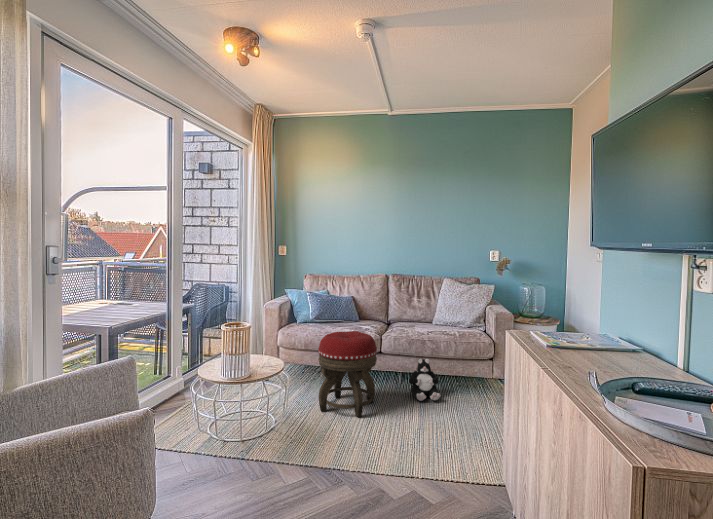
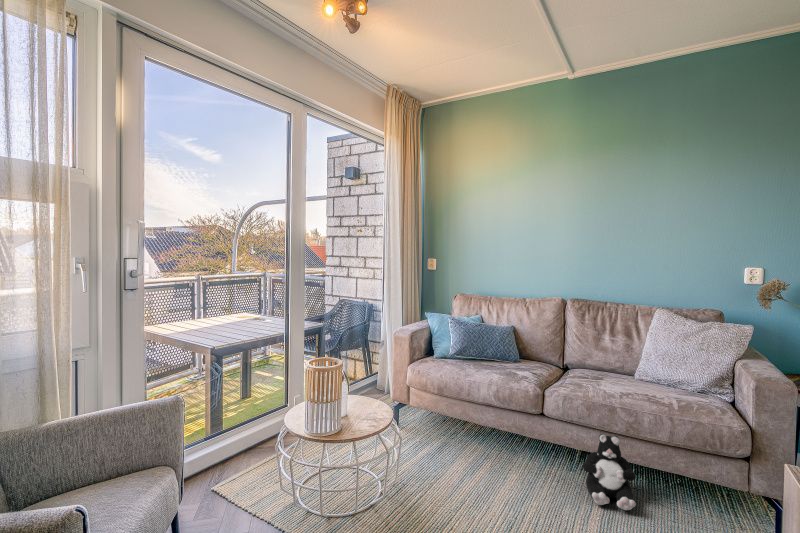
footstool: present [318,331,377,417] -> none [438,379,525,515]

